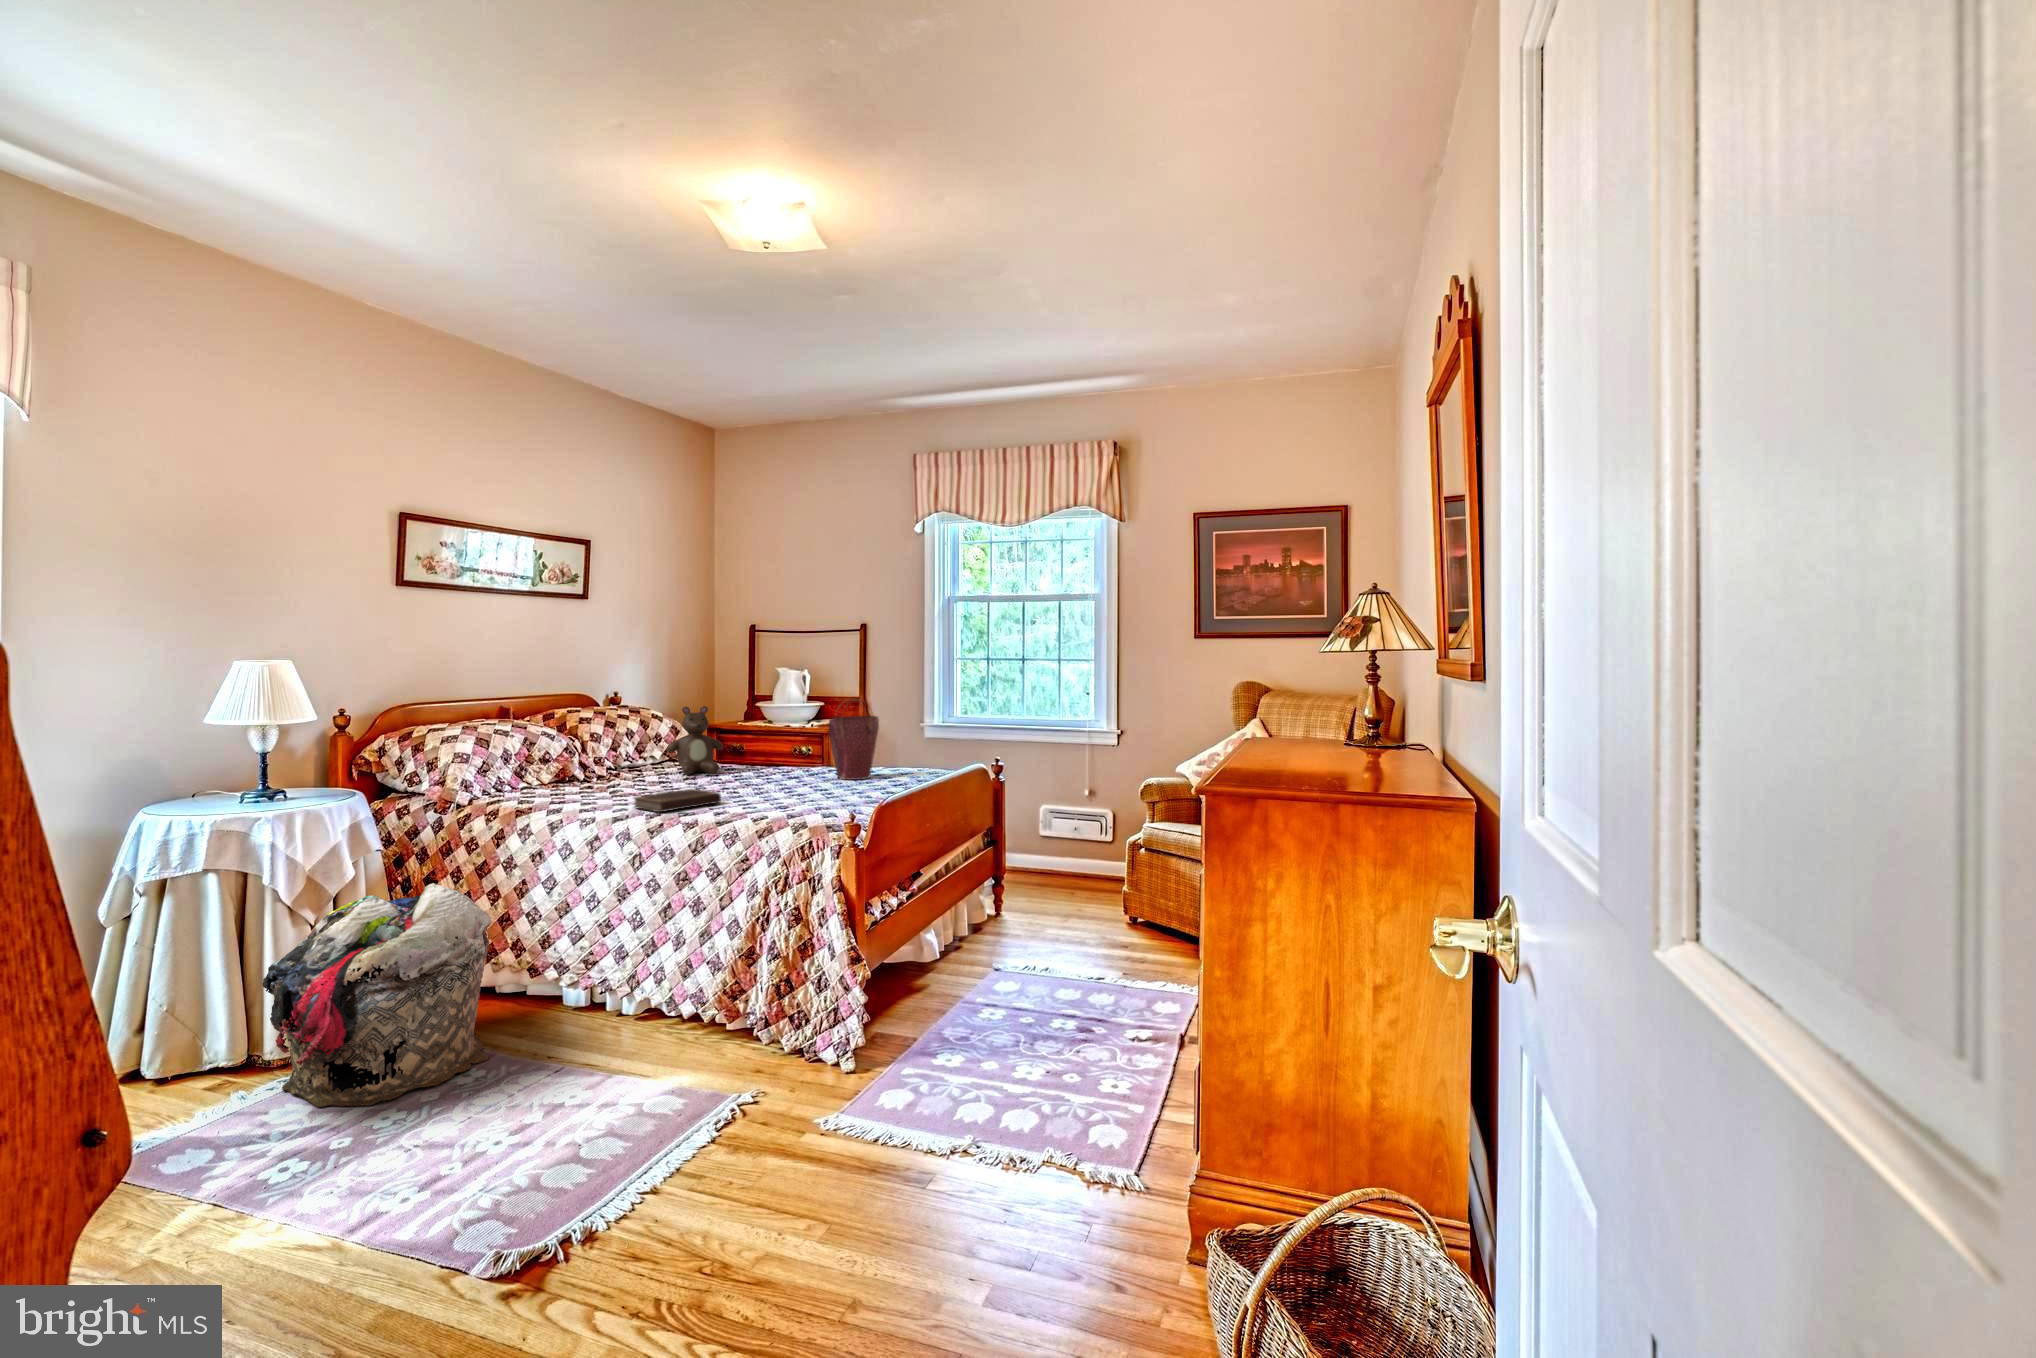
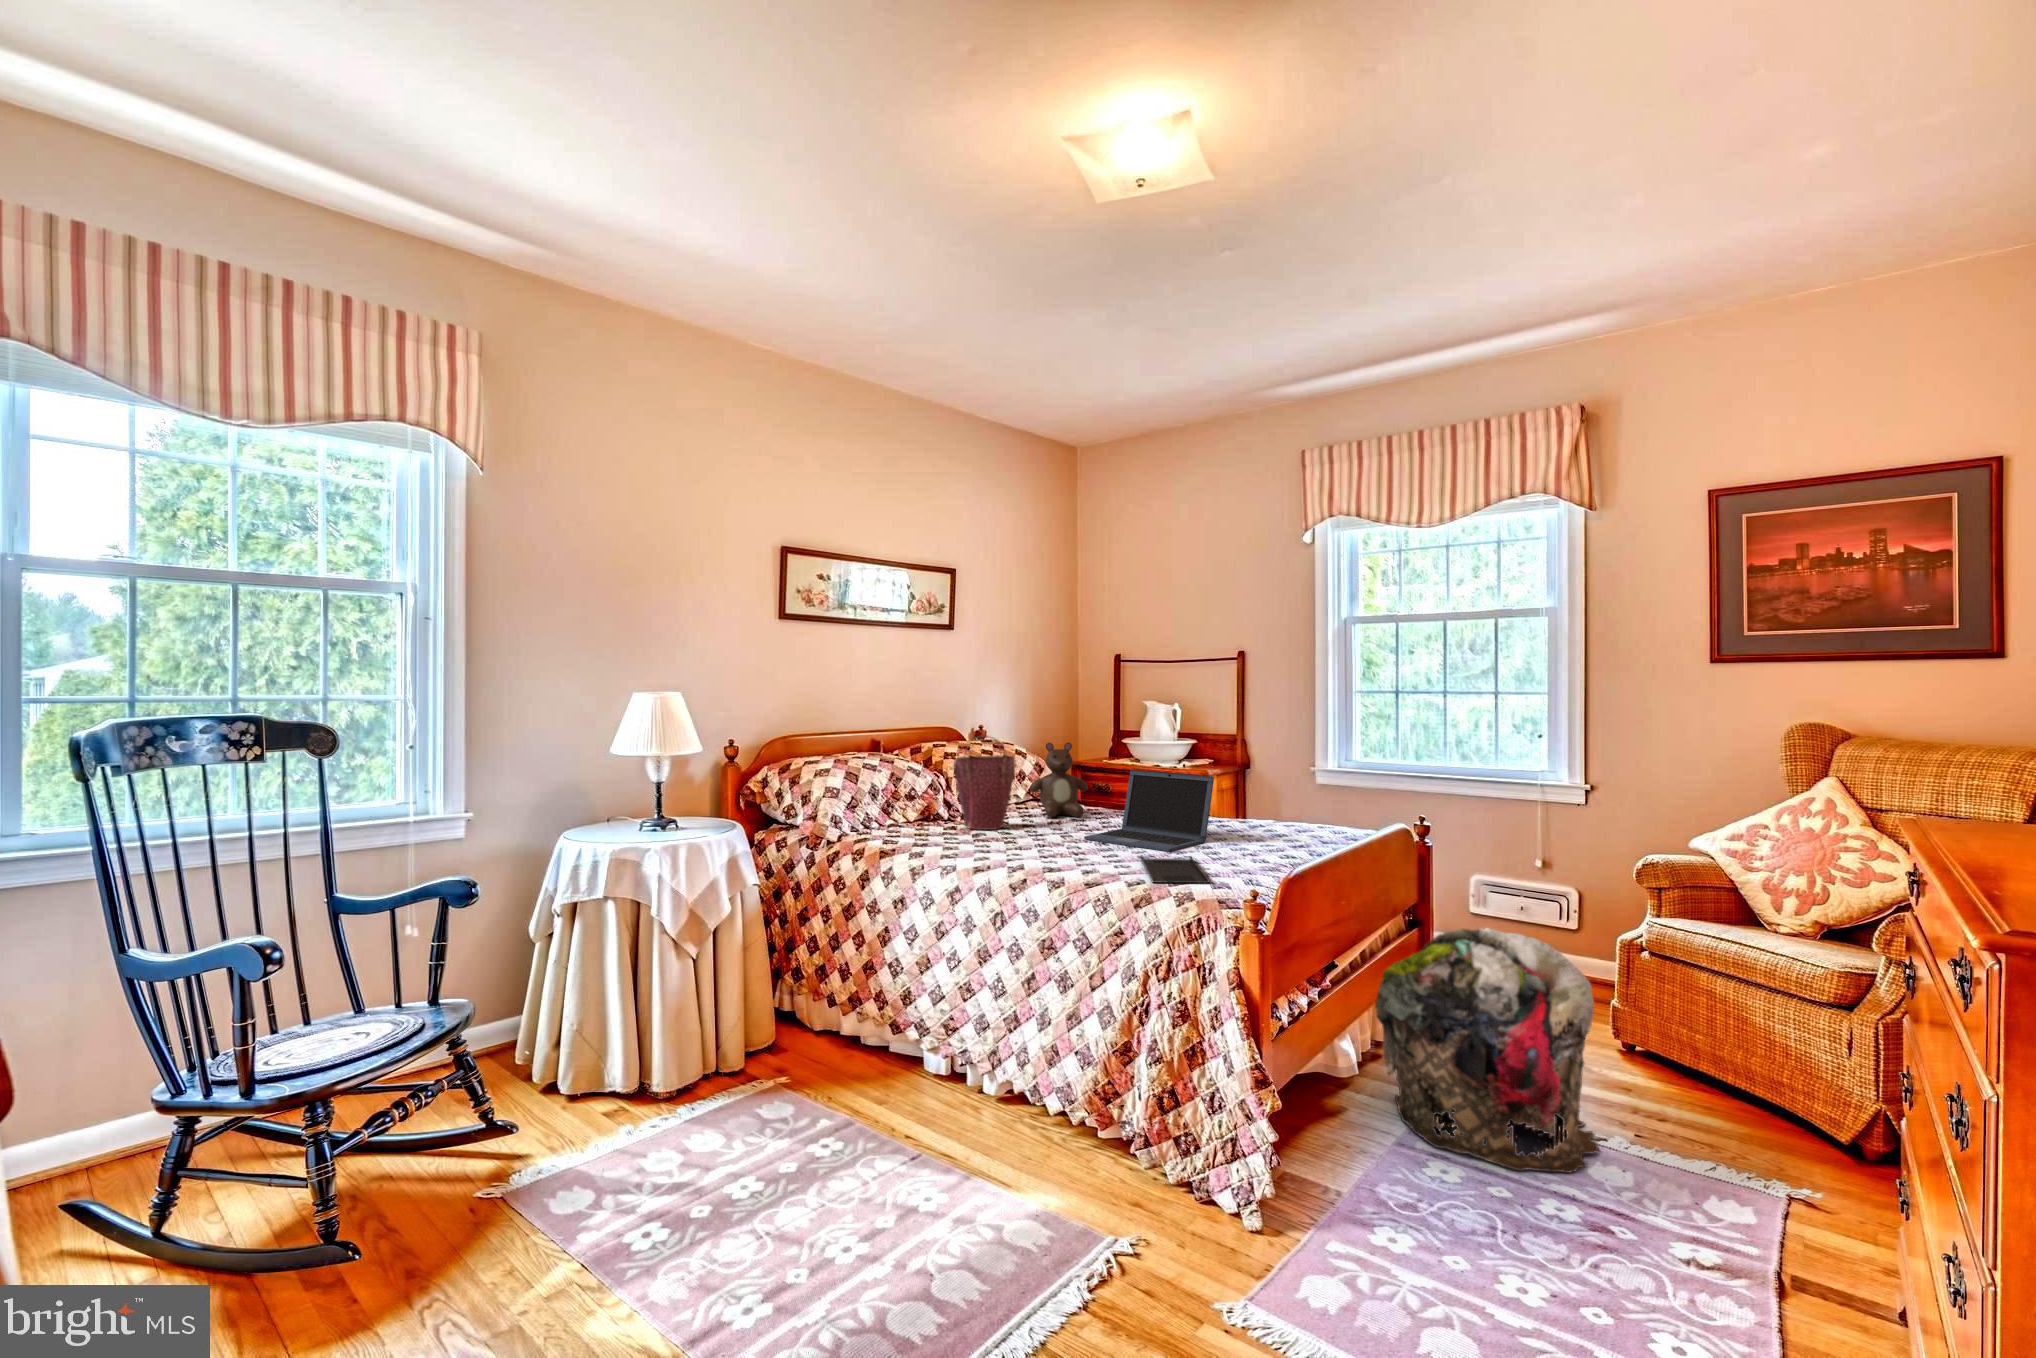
handbag: present [828,699,879,780] -> present [954,735,1015,830]
laptop: none [718,729,833,796] -> present [1084,770,1214,852]
notebook: present [634,789,721,812] -> none [994,836,1089,864]
tray: none [767,798,822,819] -> present [1140,856,1210,883]
laundry basket: present [262,883,491,1107] -> present [1375,928,1601,1173]

